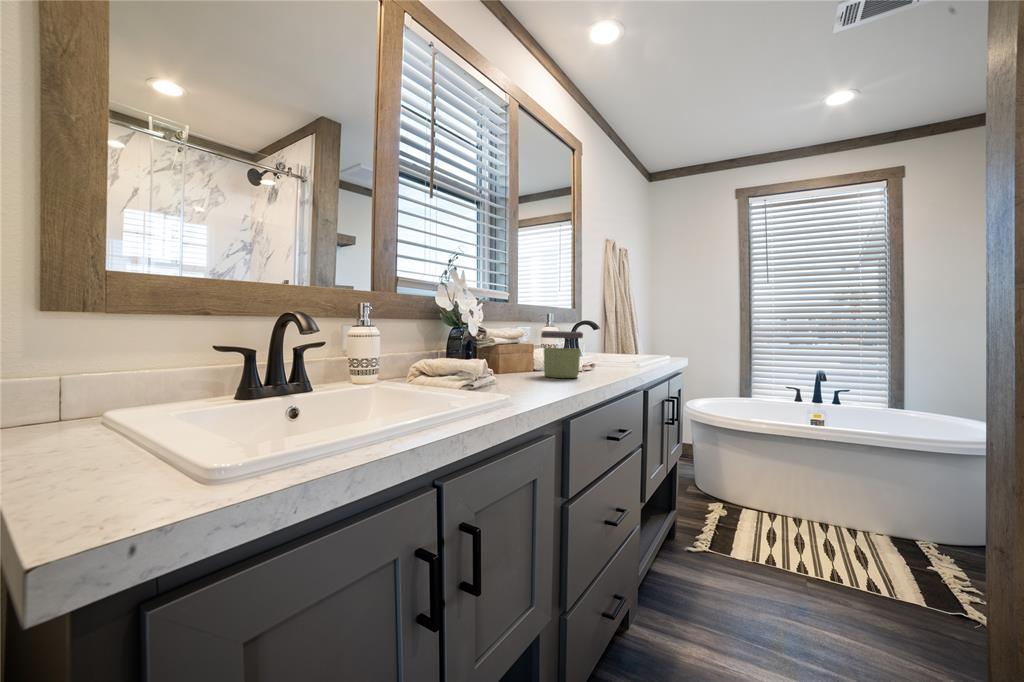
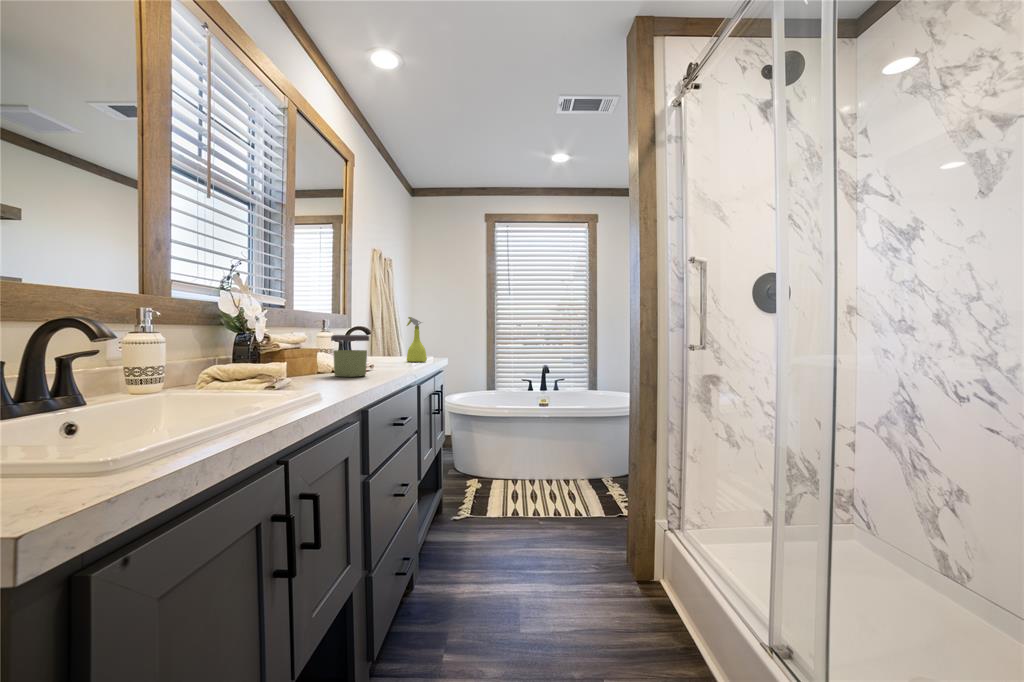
spray bottle: none [635,311,659,363] -> present [407,317,427,362]

